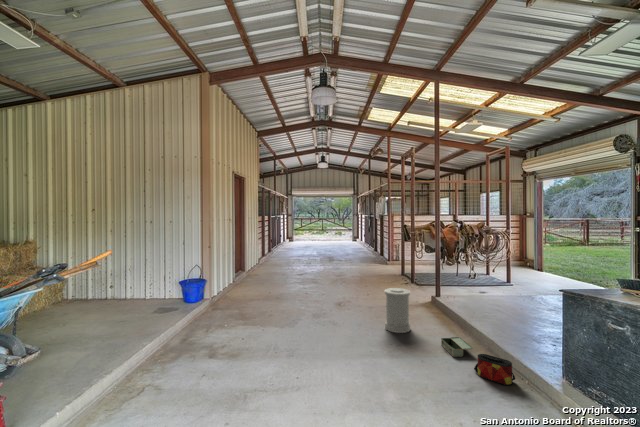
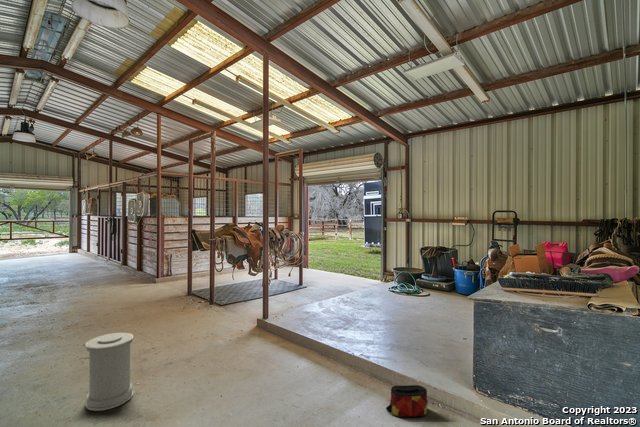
trash can: present [385,288,410,333] -> present [86,333,133,411]
toolbox: present [441,337,473,357] -> none [323,370,364,400]

